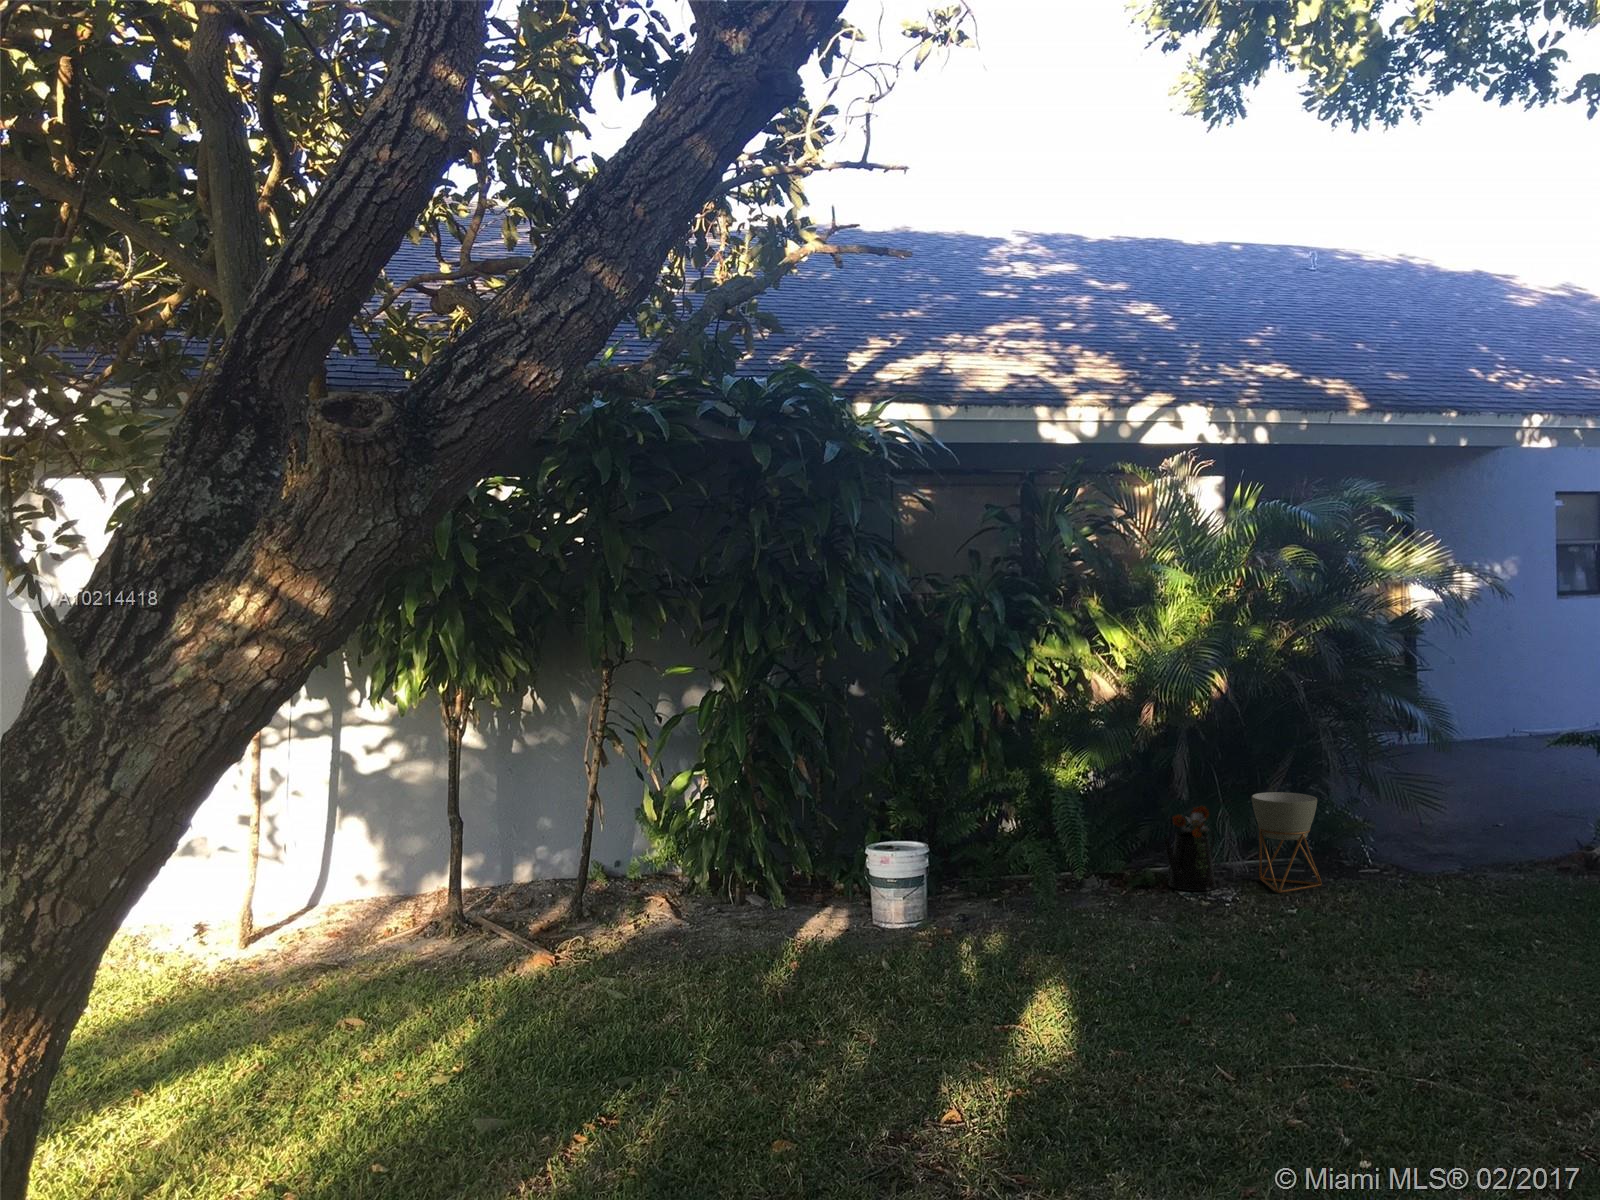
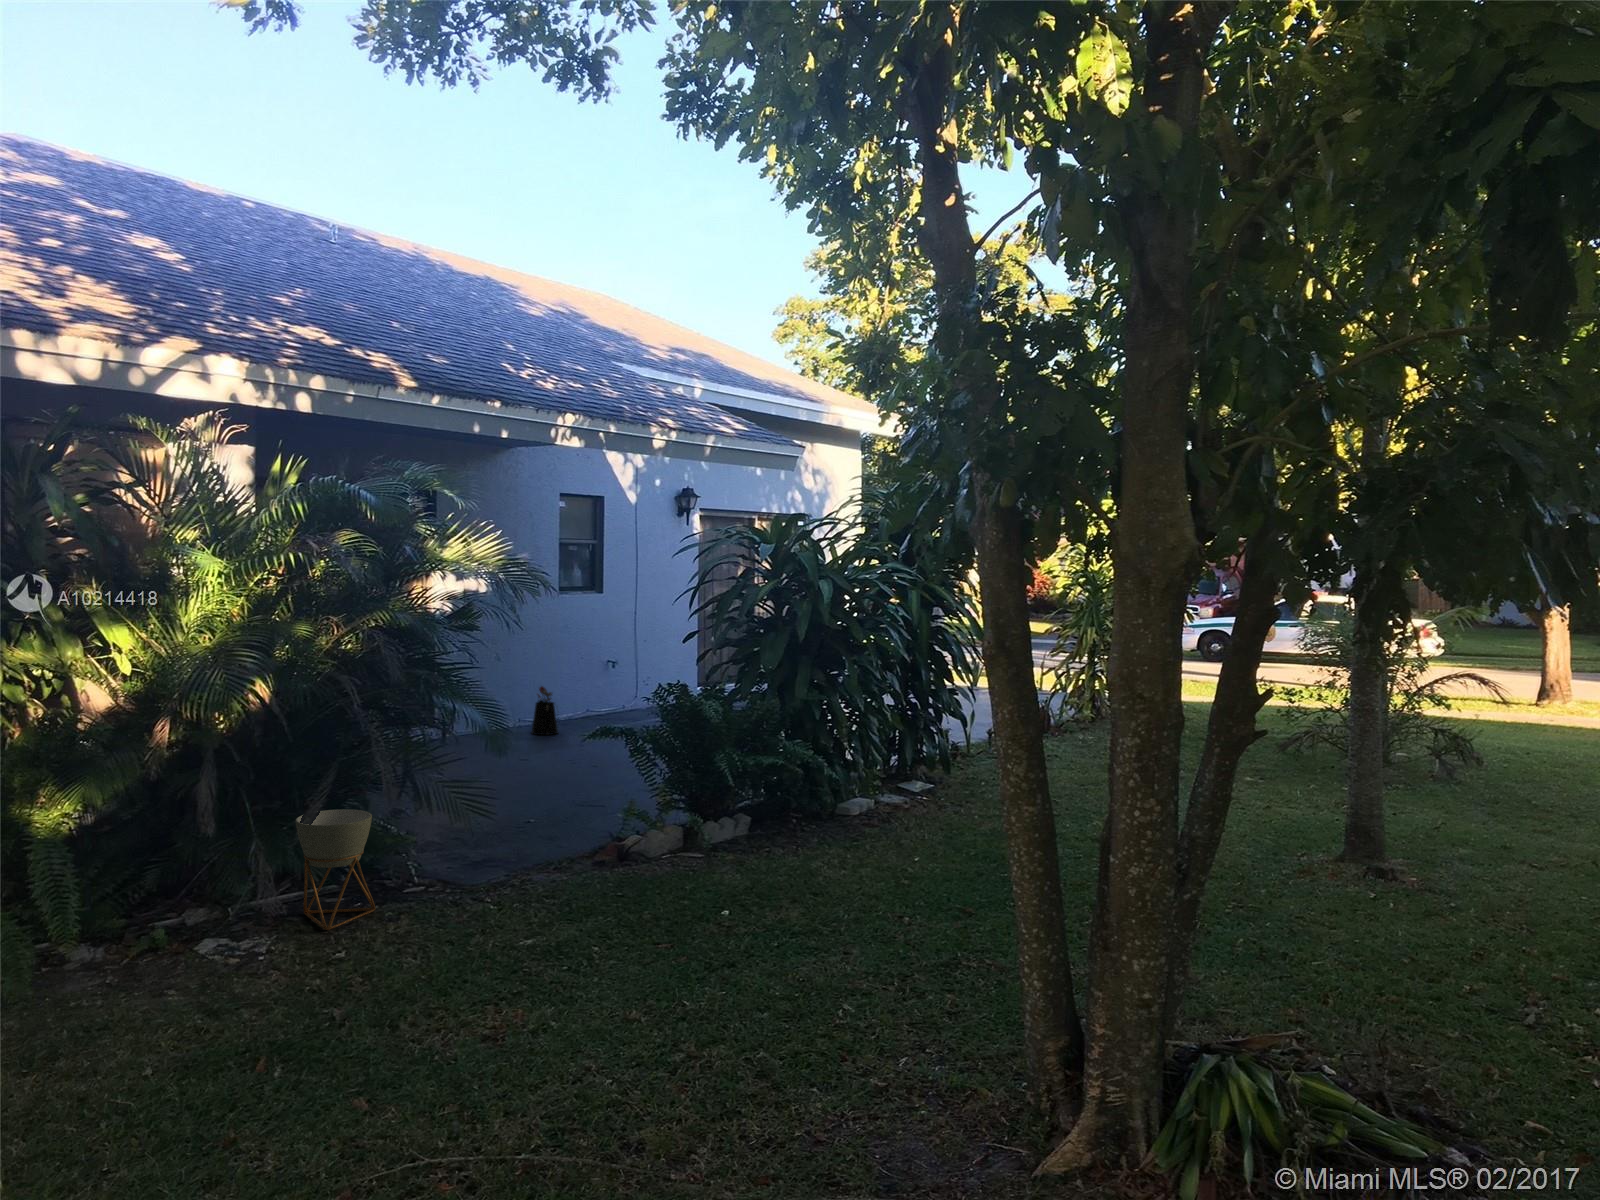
watering can: present [1164,806,1217,891] -> present [531,687,558,735]

